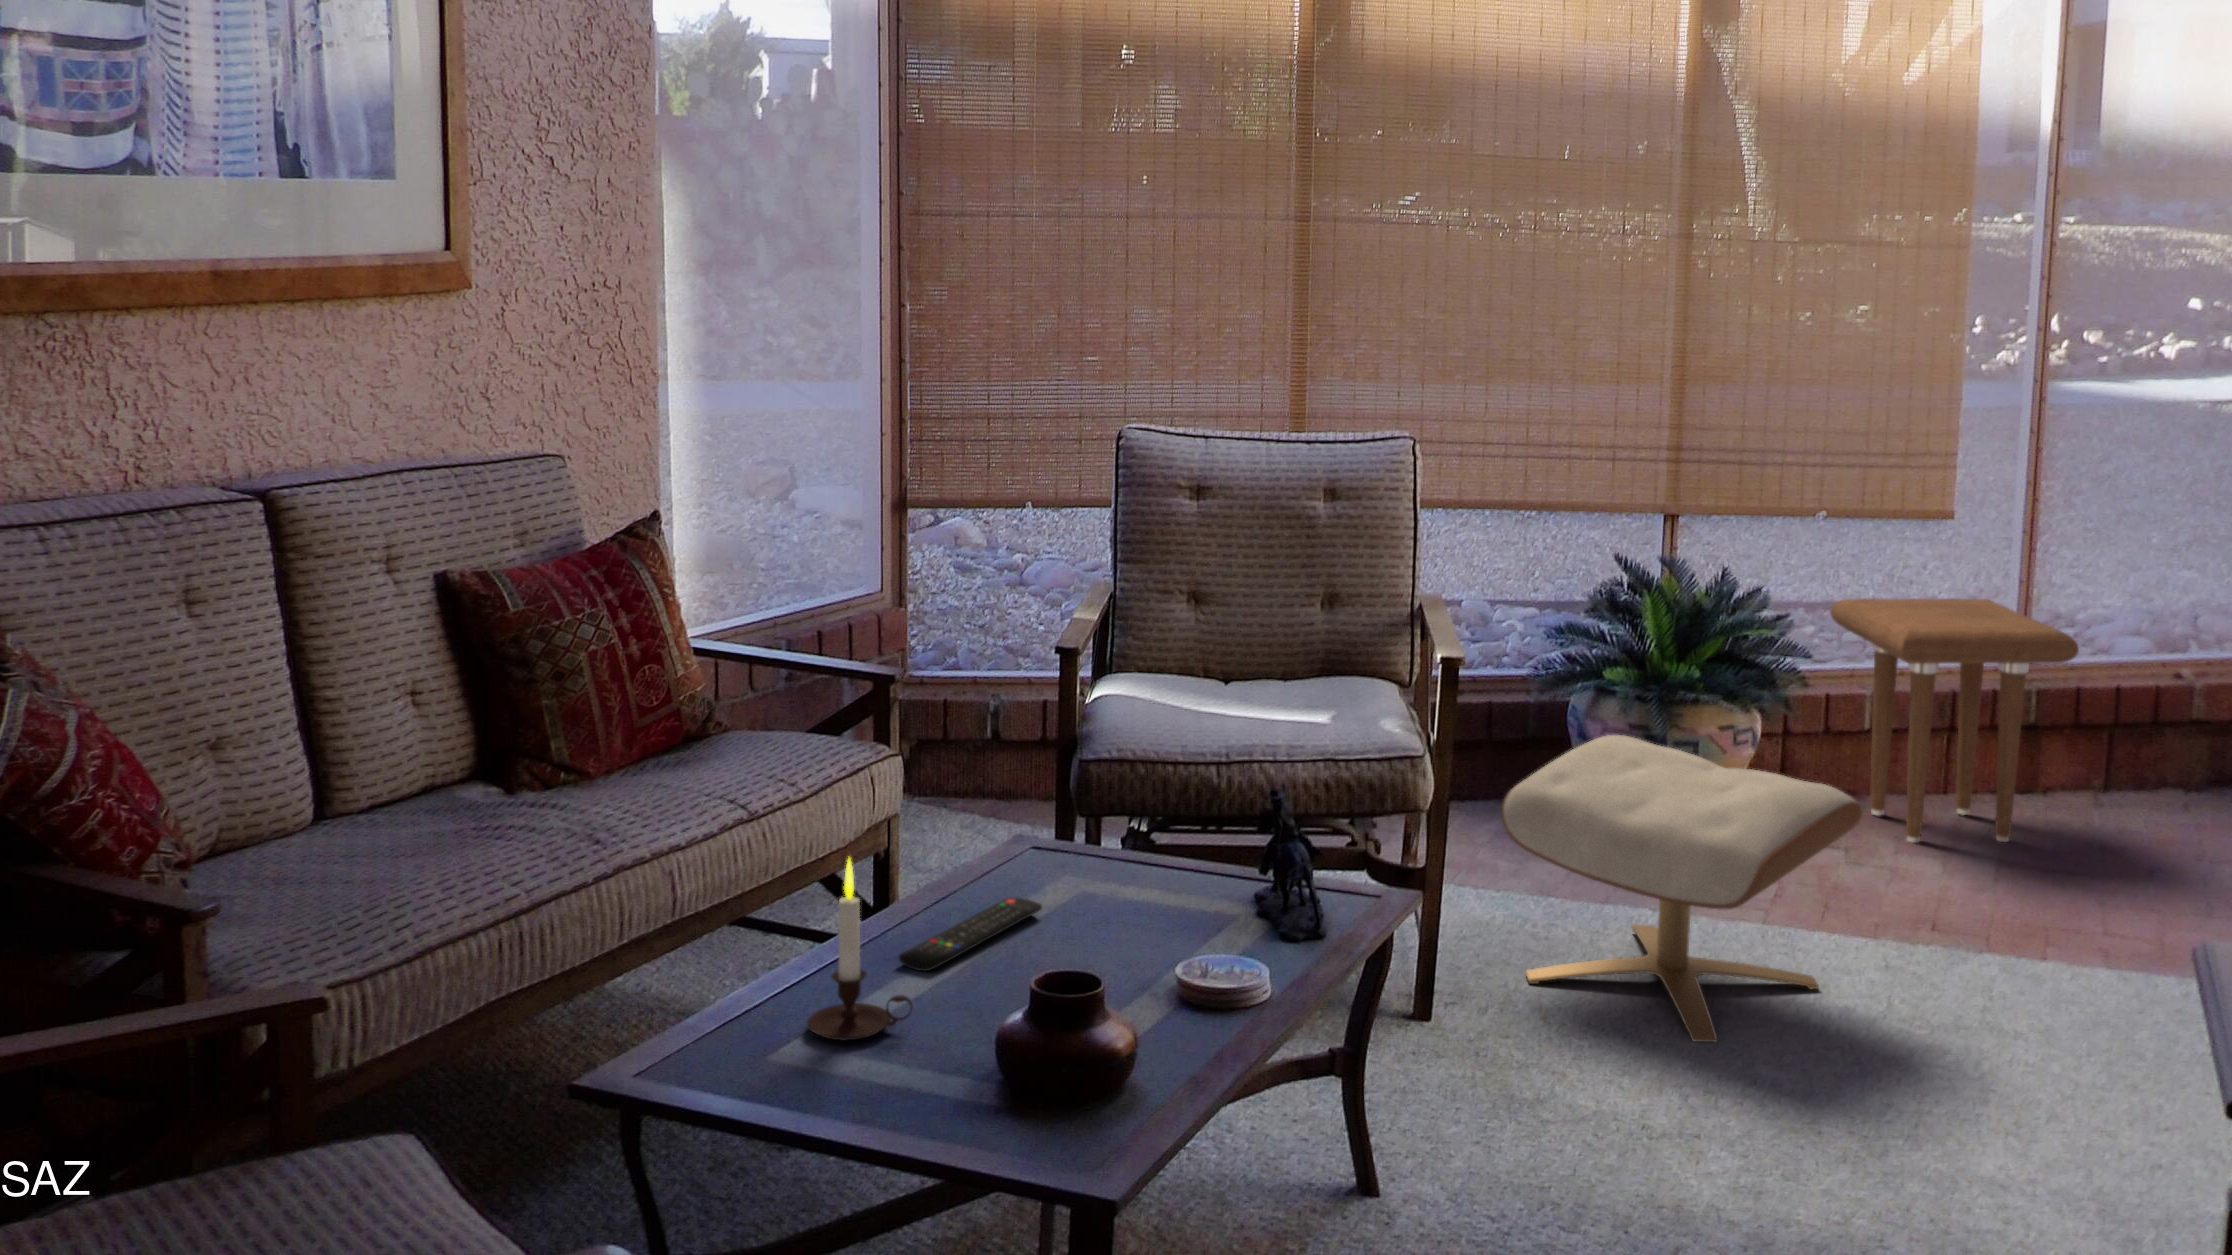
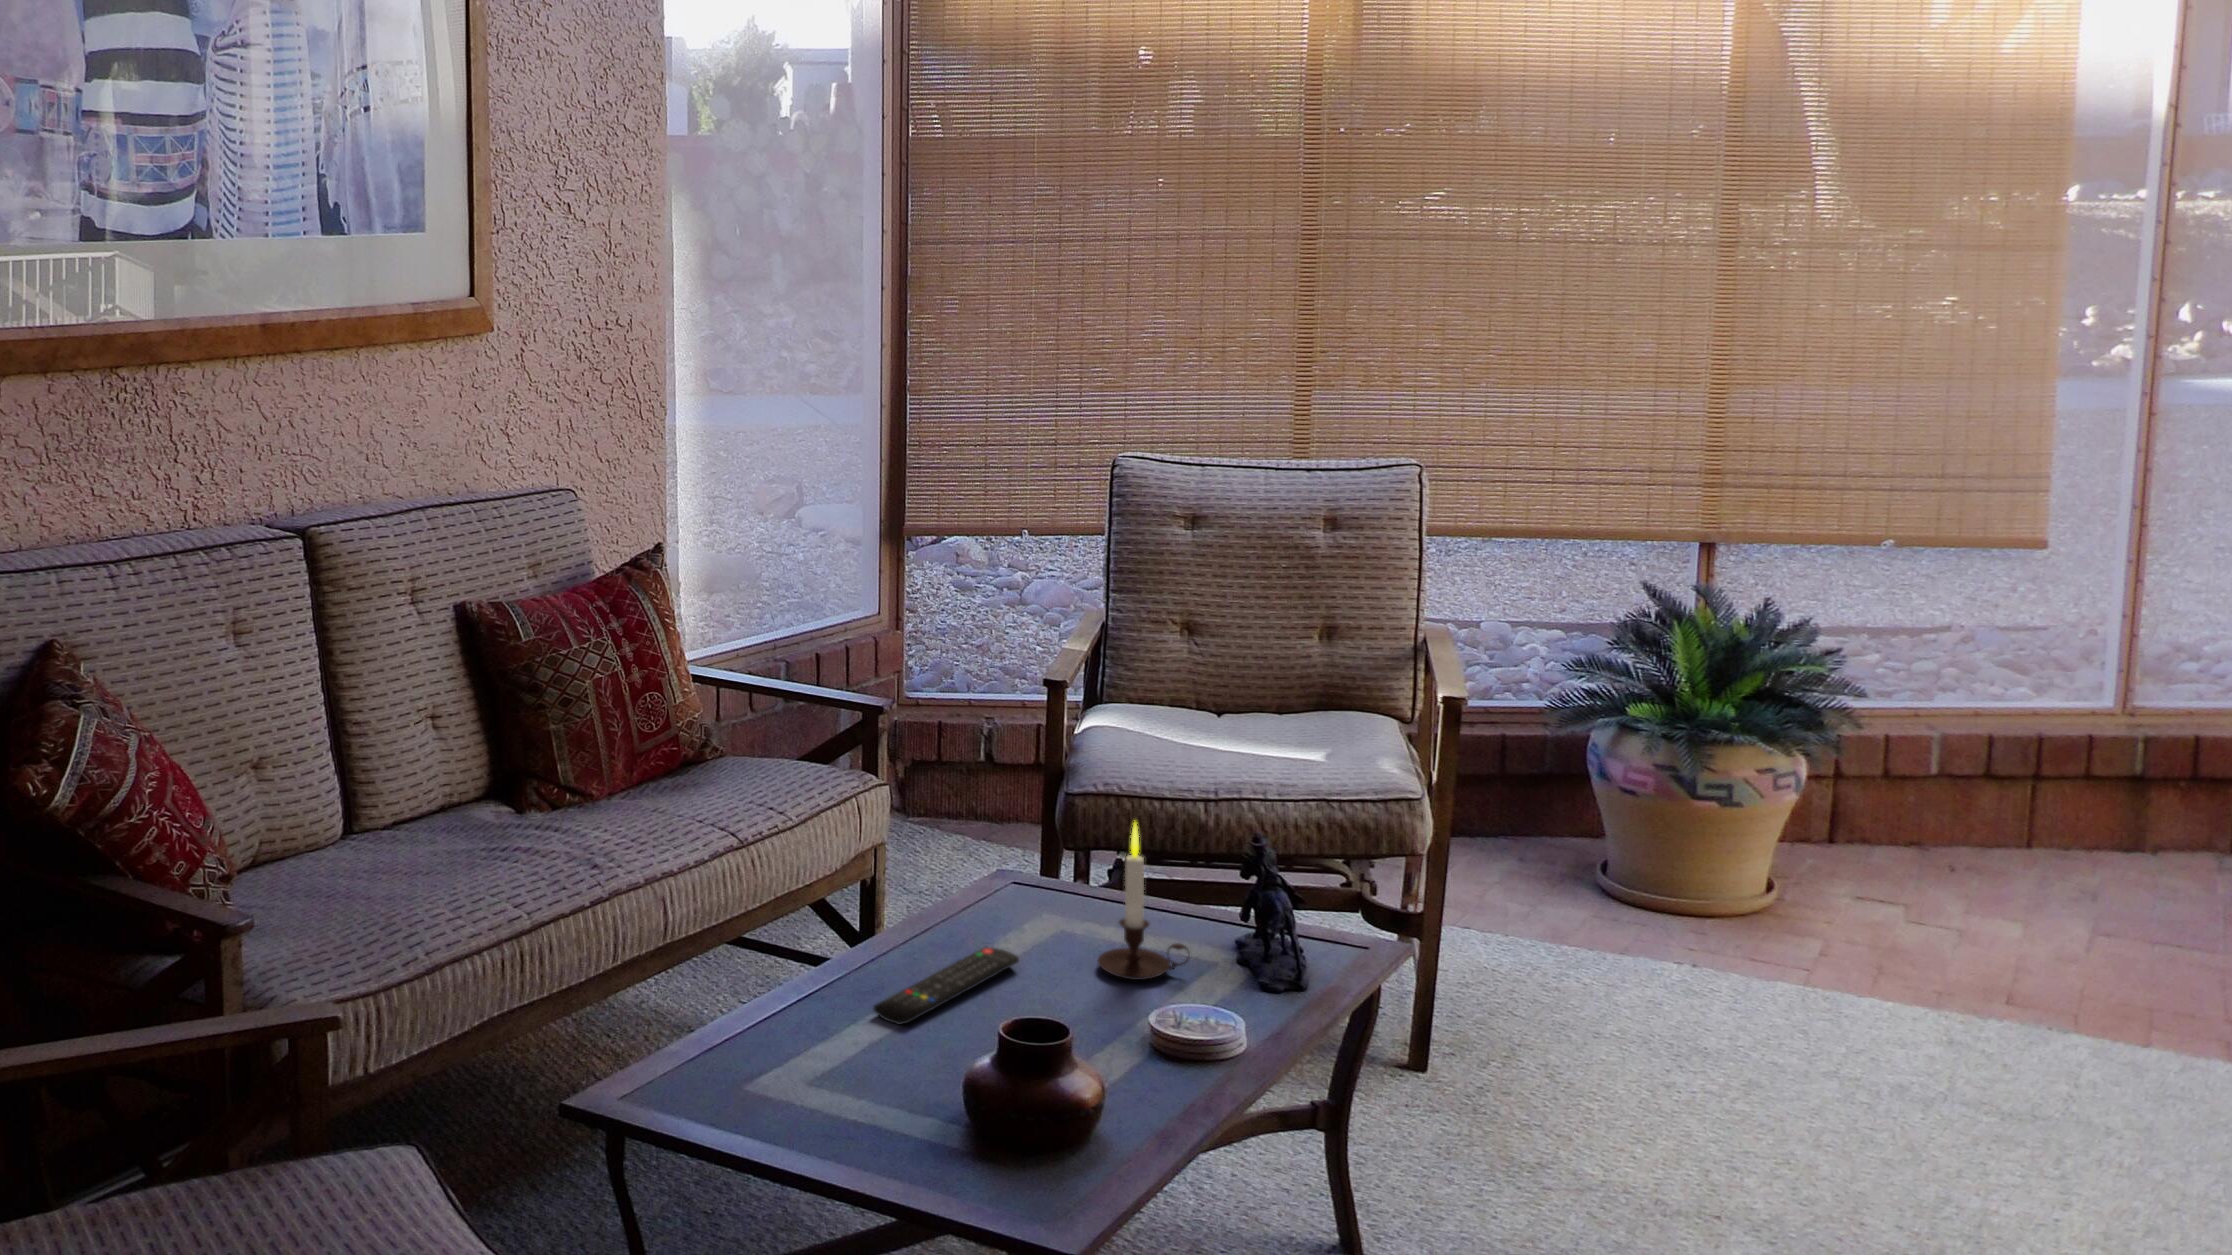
side table: present [1830,599,2079,843] -> none [1891,635,2206,912]
ottoman: present [1501,735,1862,1042] -> none [1512,785,1939,1134]
candle: present [807,858,913,1041] -> present [1097,823,1188,980]

